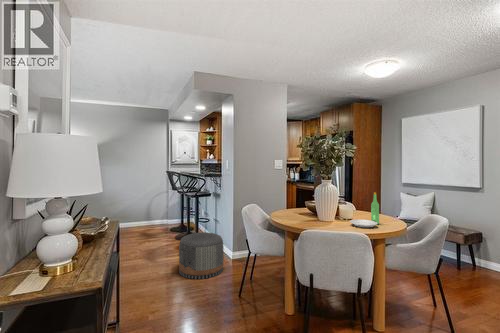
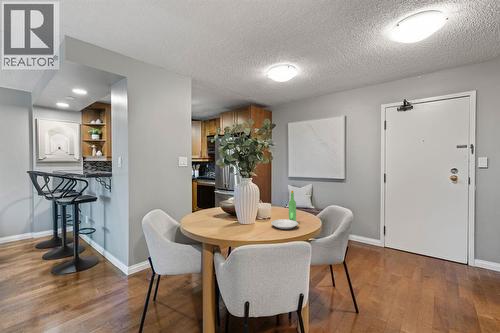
pouf: present [179,232,223,279] -> none [43,250,115,321]

